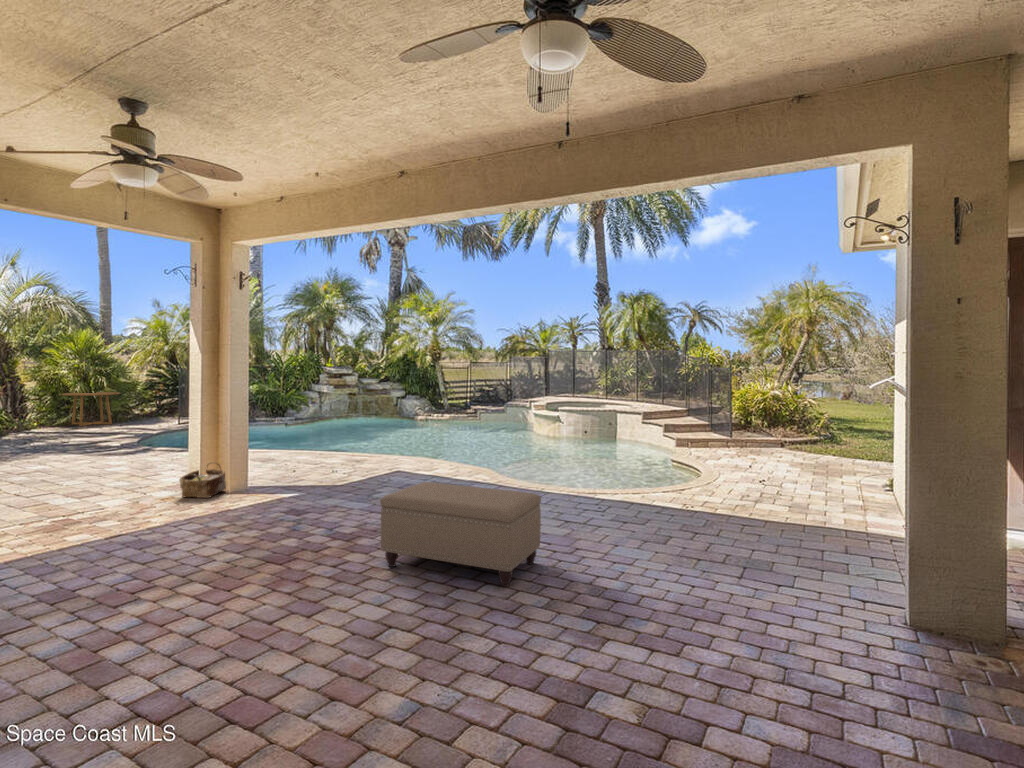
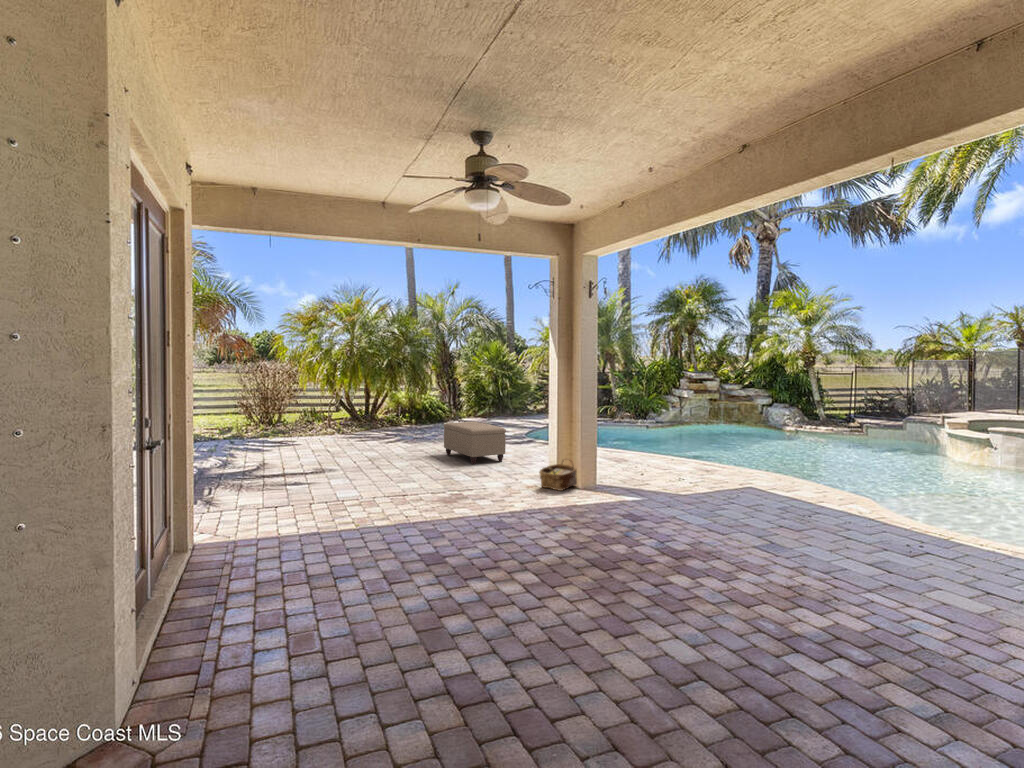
round table: present [61,392,119,426] -> none [479,391,517,418]
ottoman: present [380,482,541,587] -> present [444,422,506,464]

